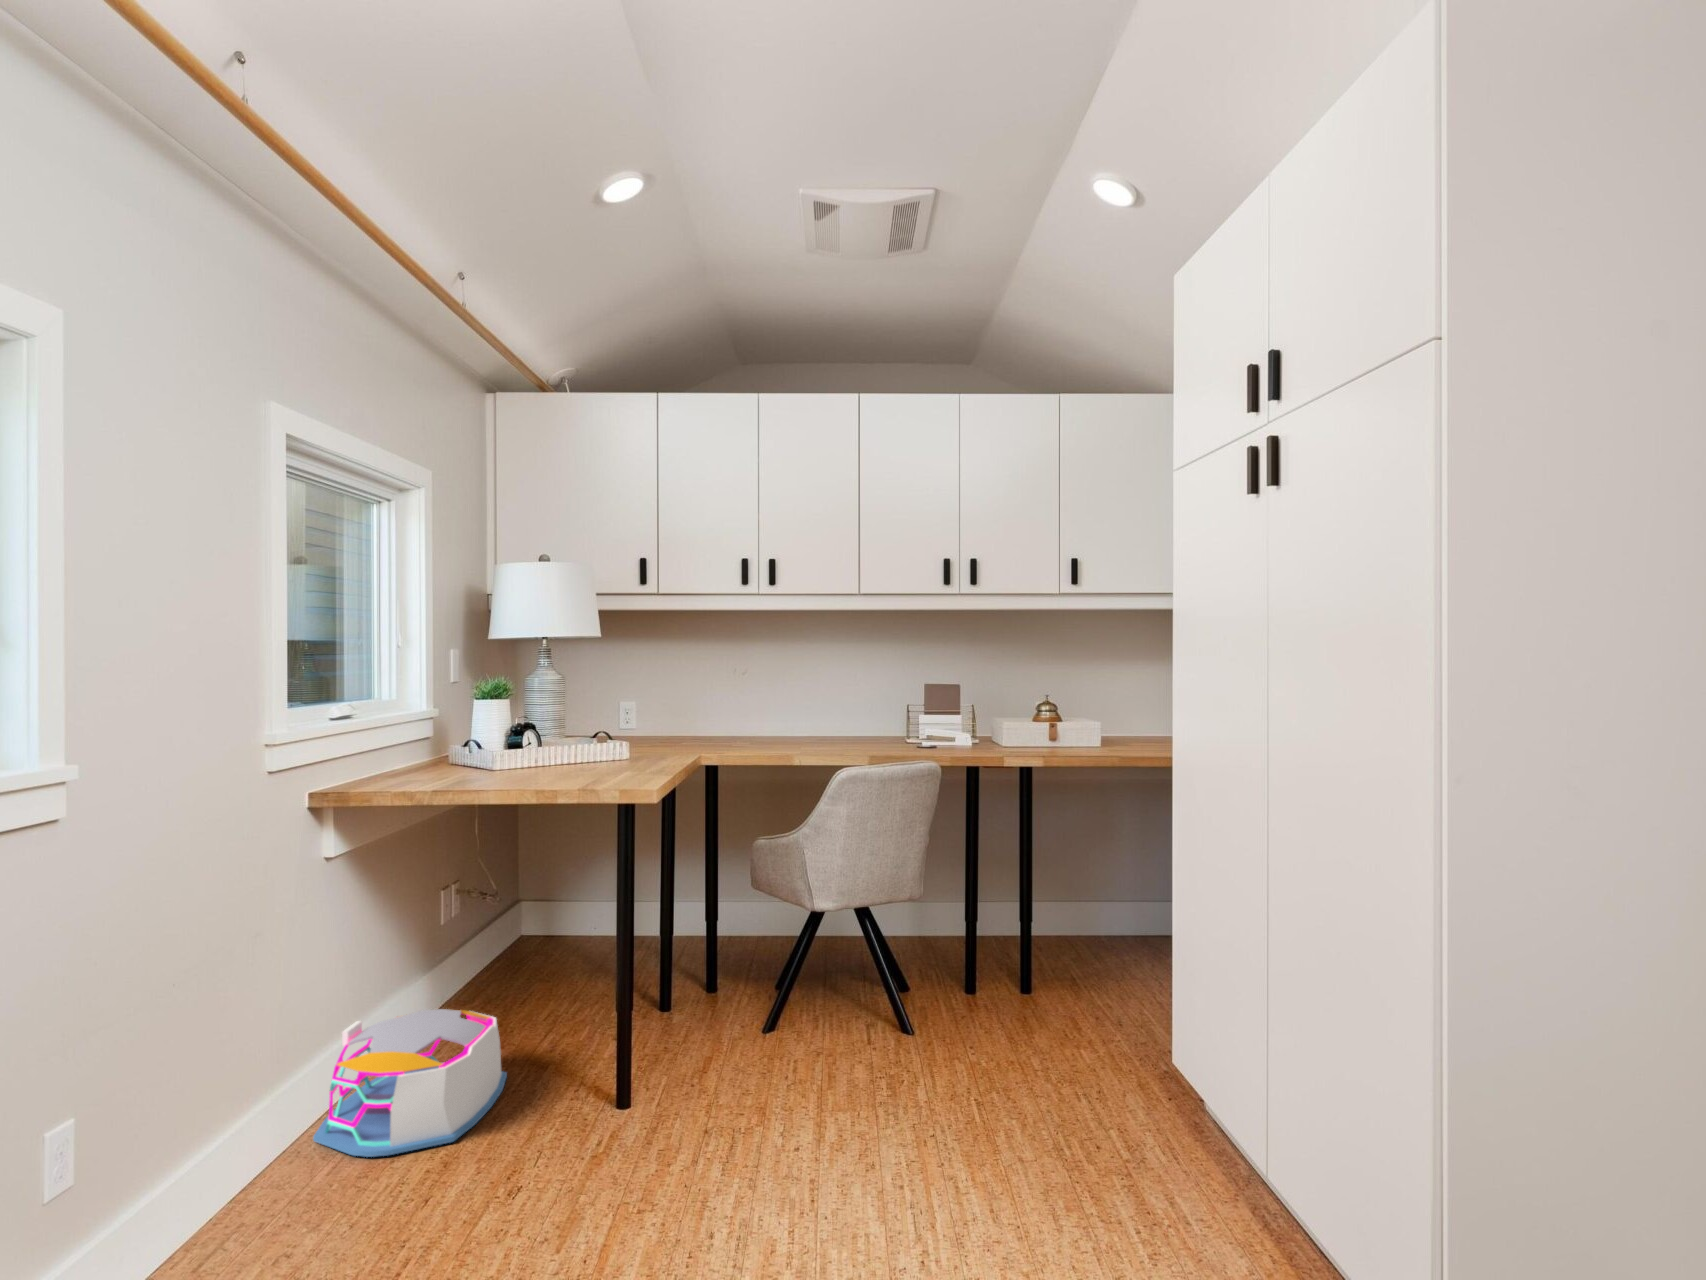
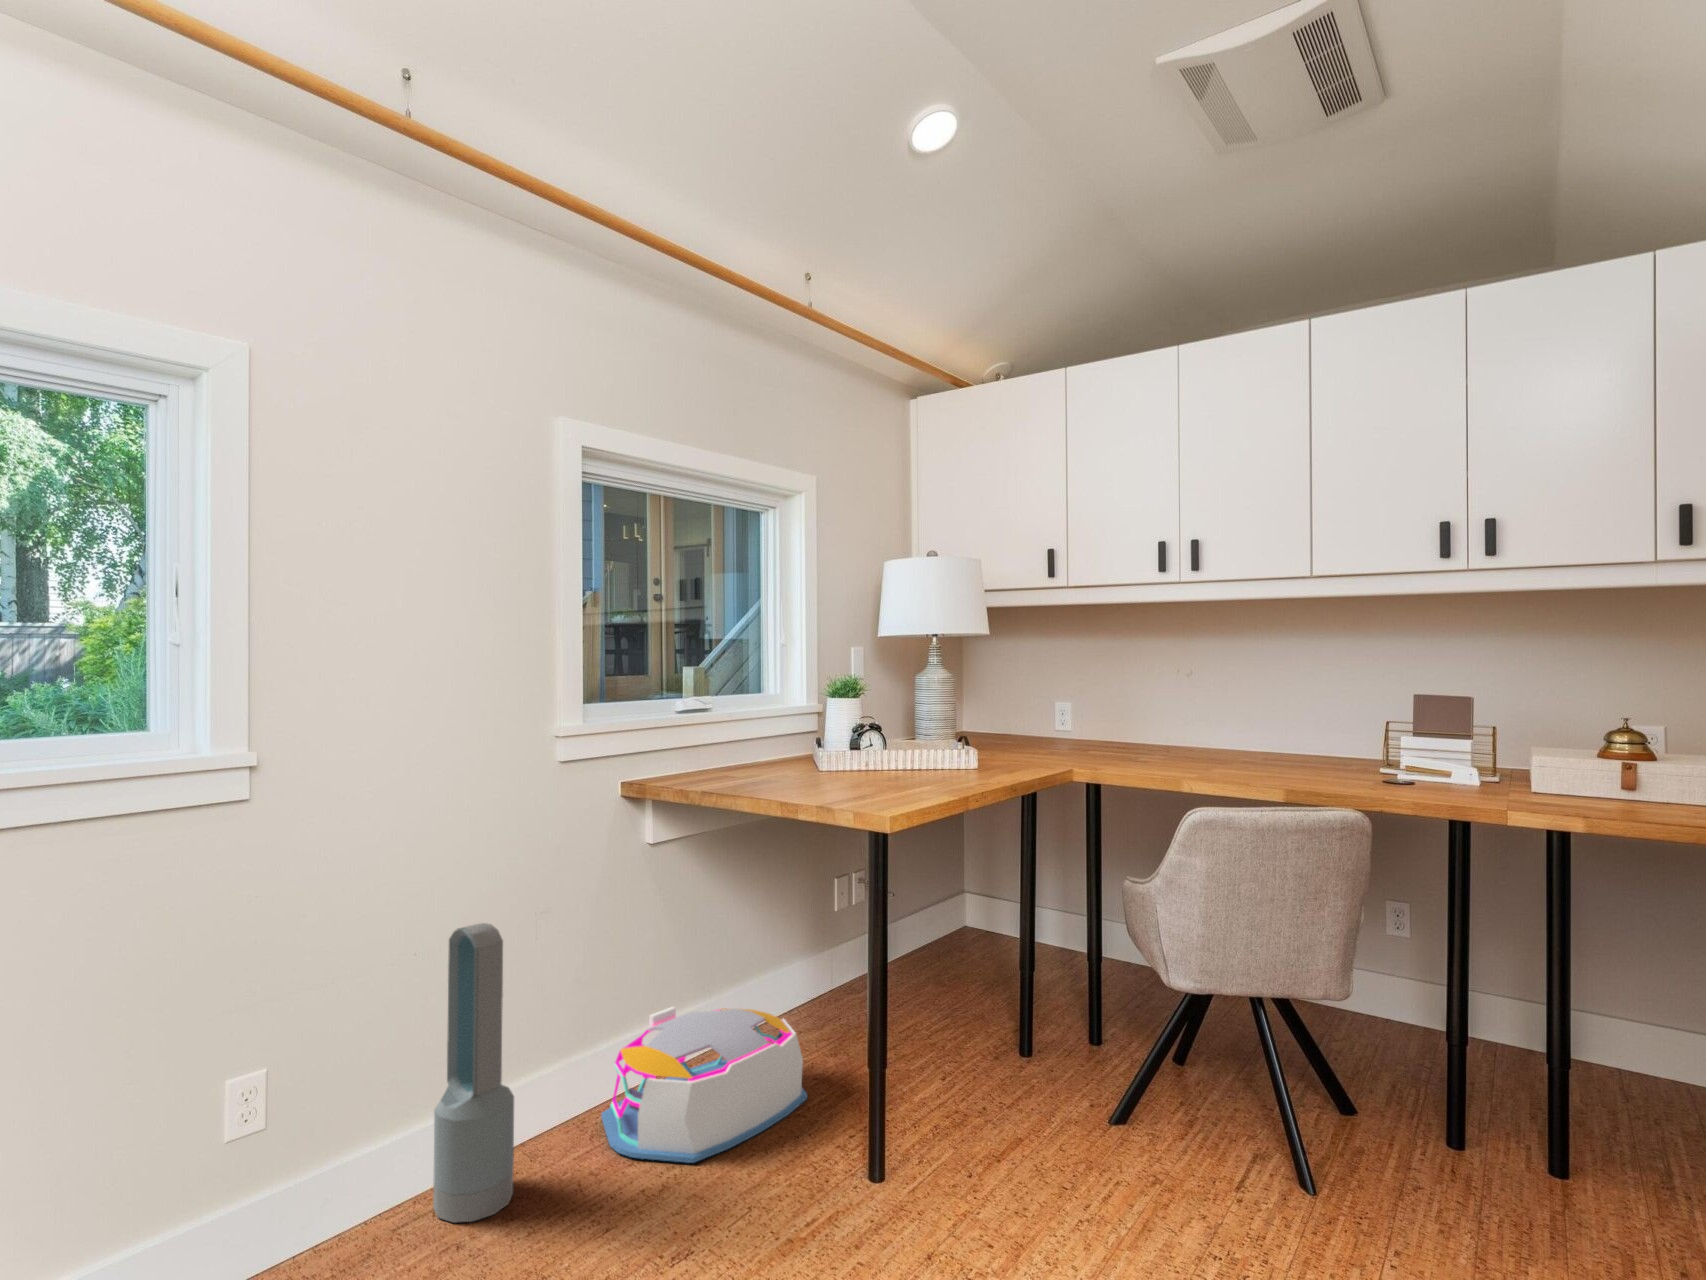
air purifier: none [207,938,298,1252] -> present [433,923,514,1223]

